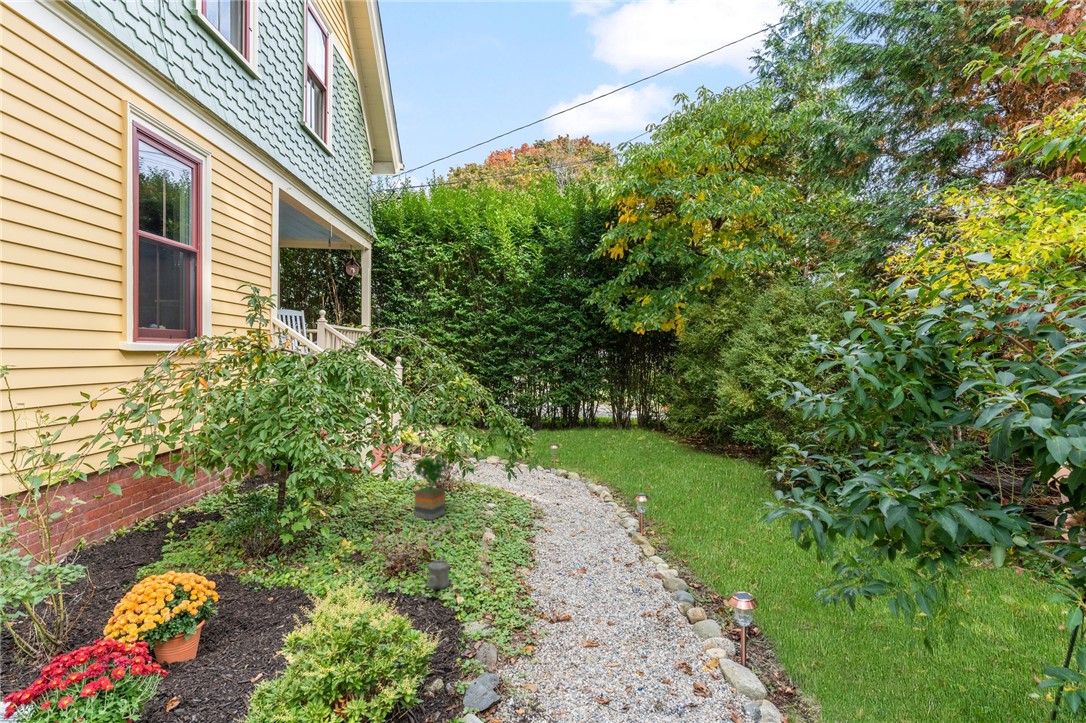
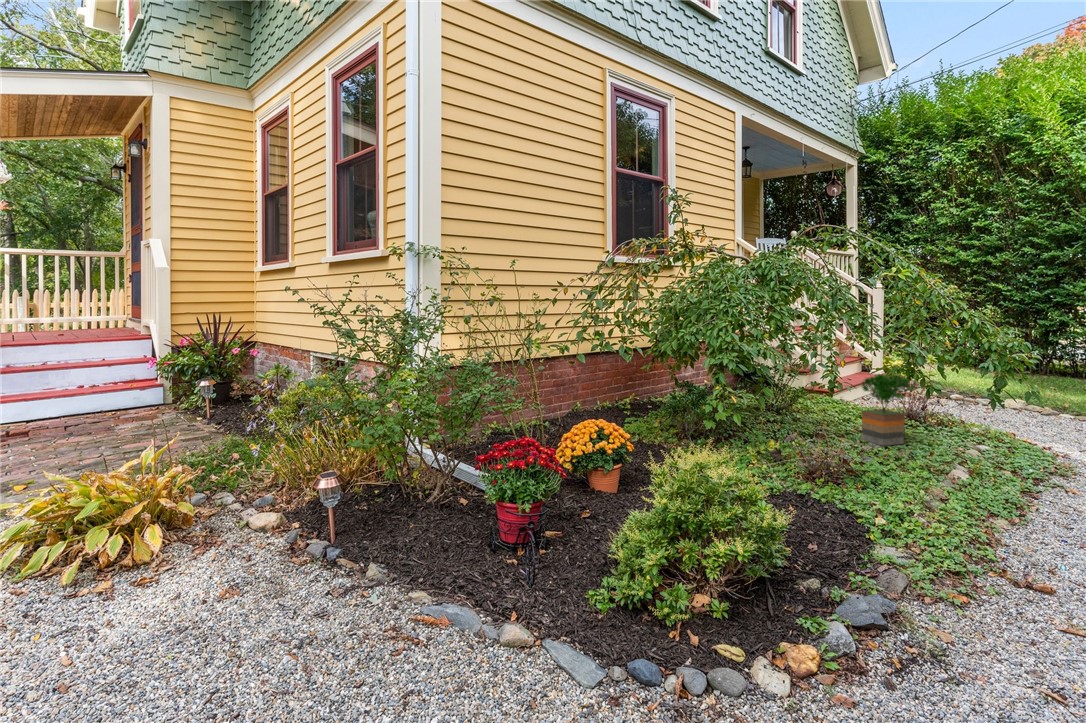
watering can: present [428,557,450,589] -> none [838,472,875,506]

